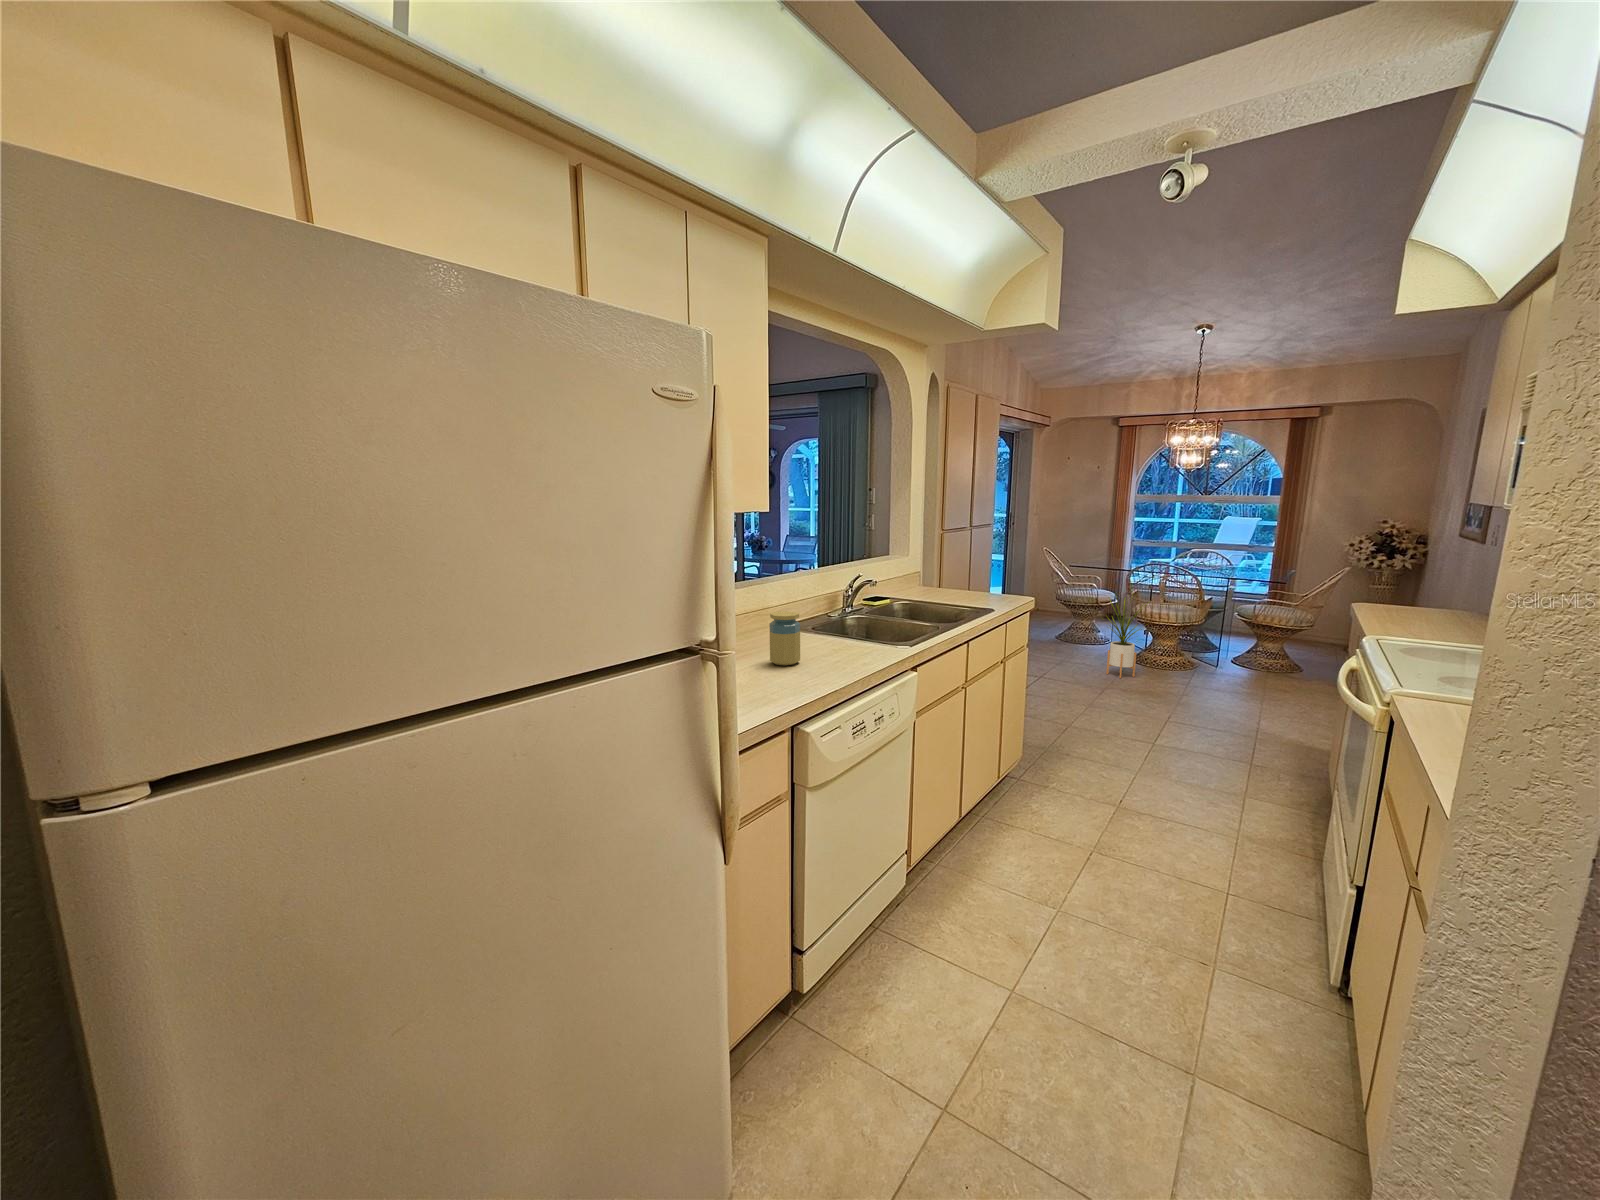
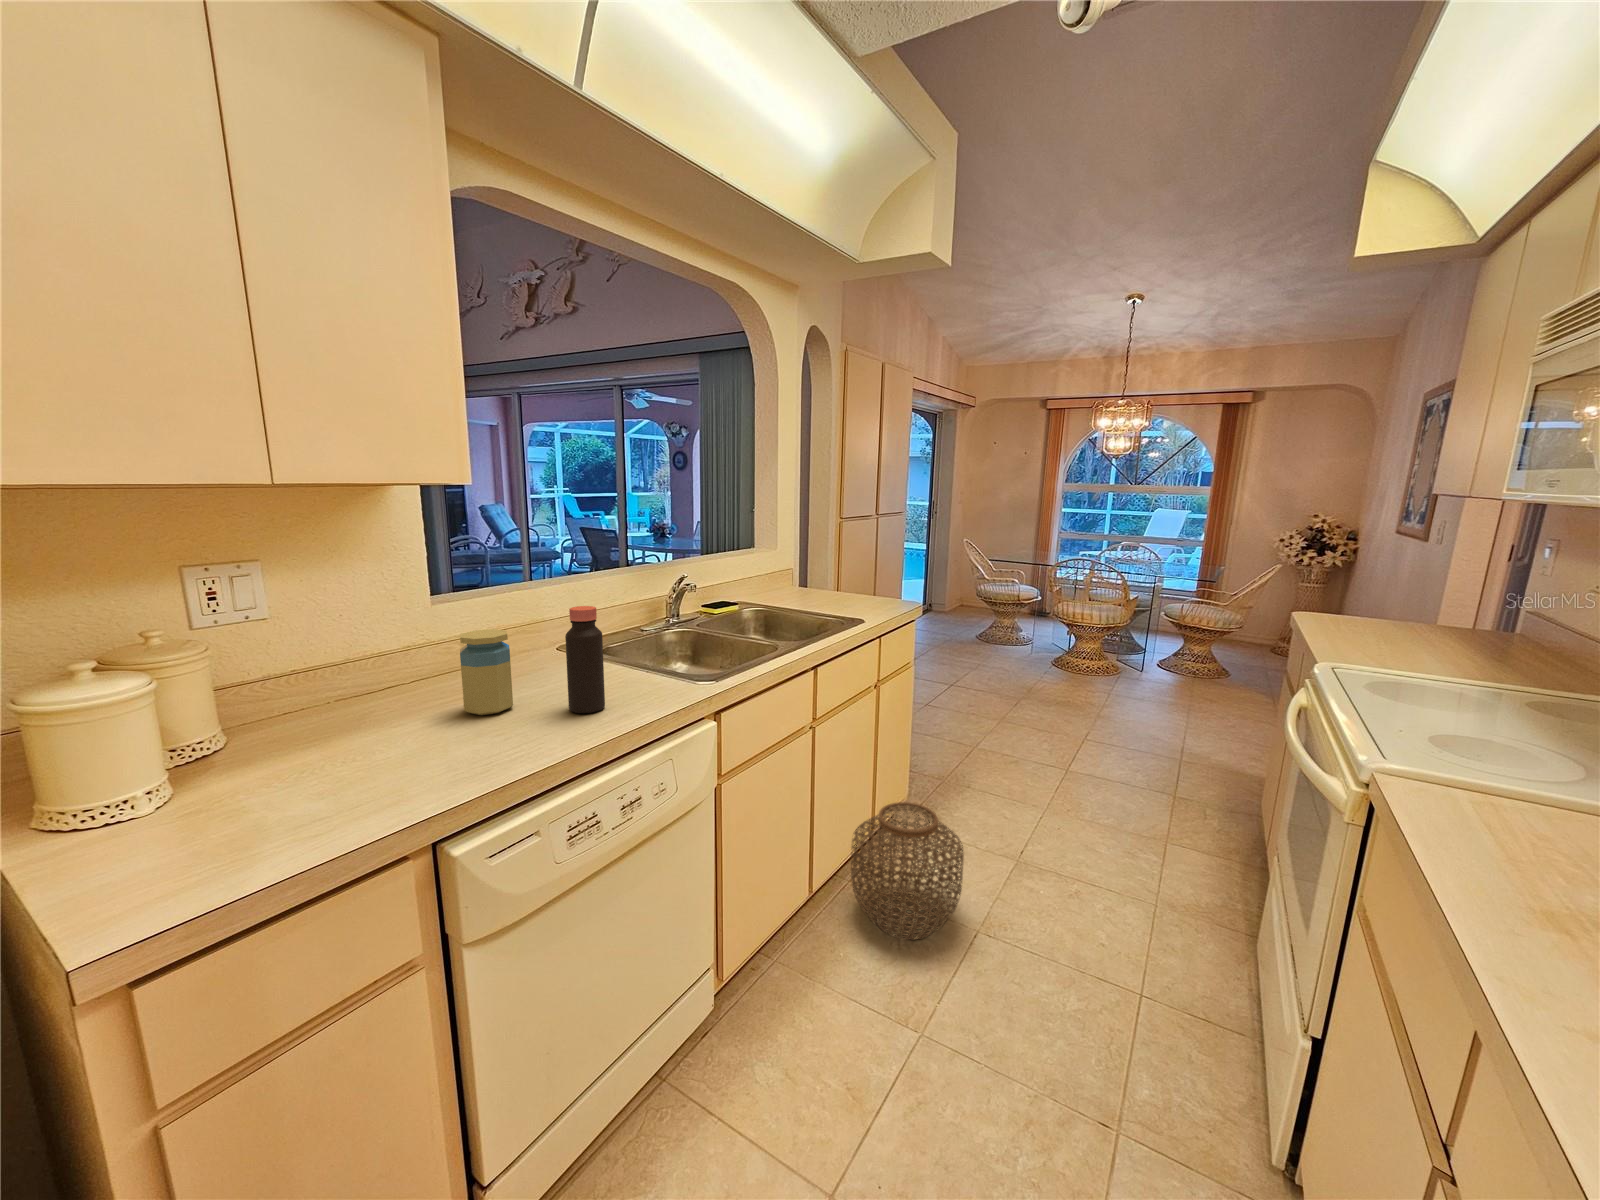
bottle: none [836,596,859,665] -> present [565,606,605,713]
house plant: present [1106,597,1149,678] -> none [1017,588,1073,688]
woven basket: none [992,751,1083,853] -> present [851,802,964,939]

